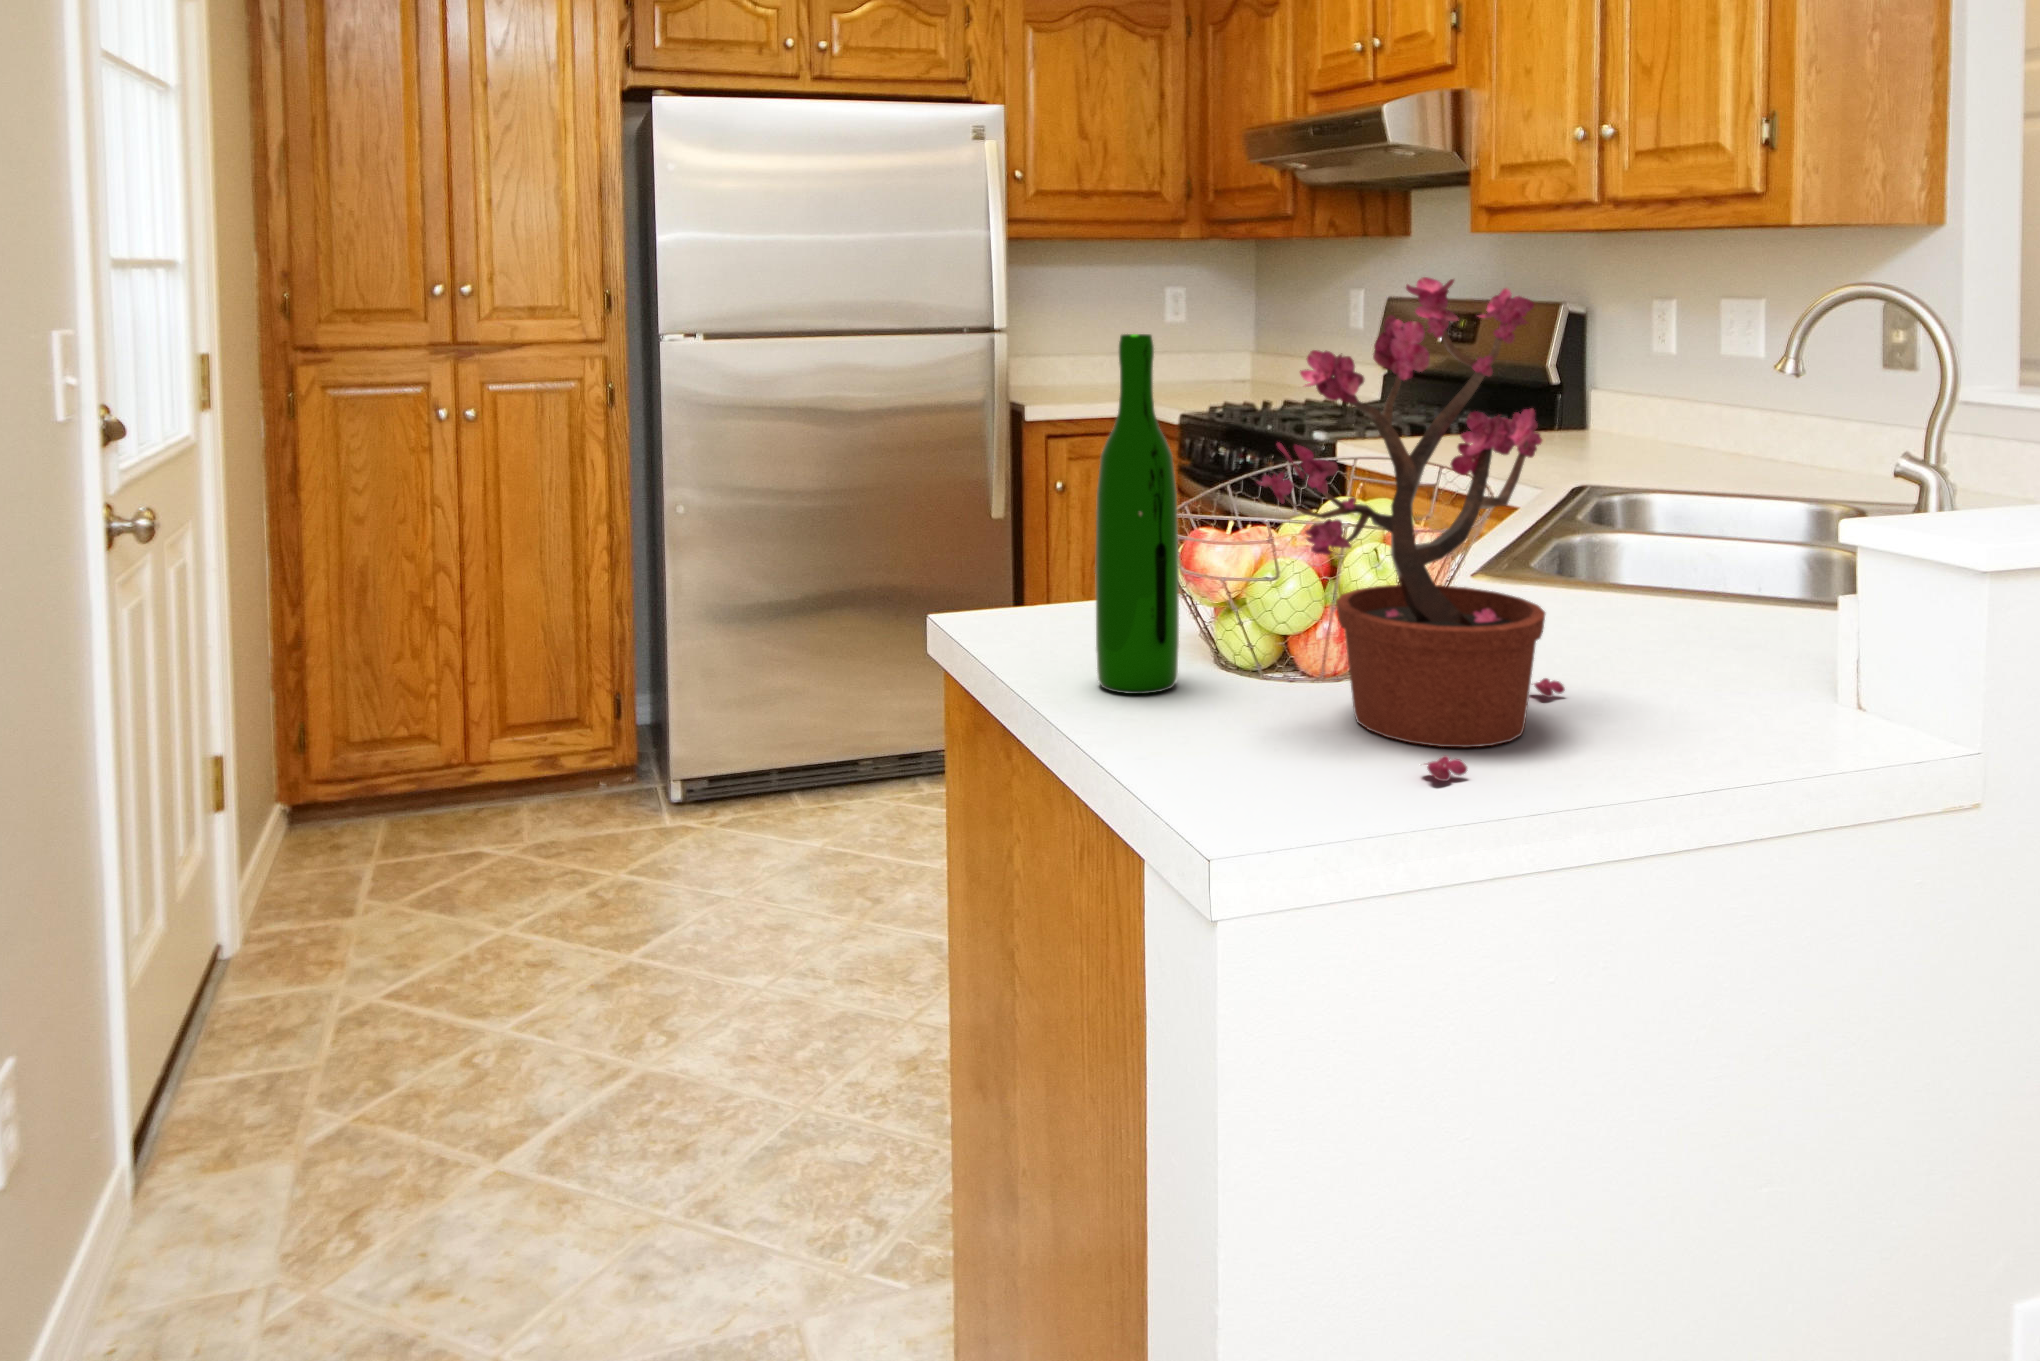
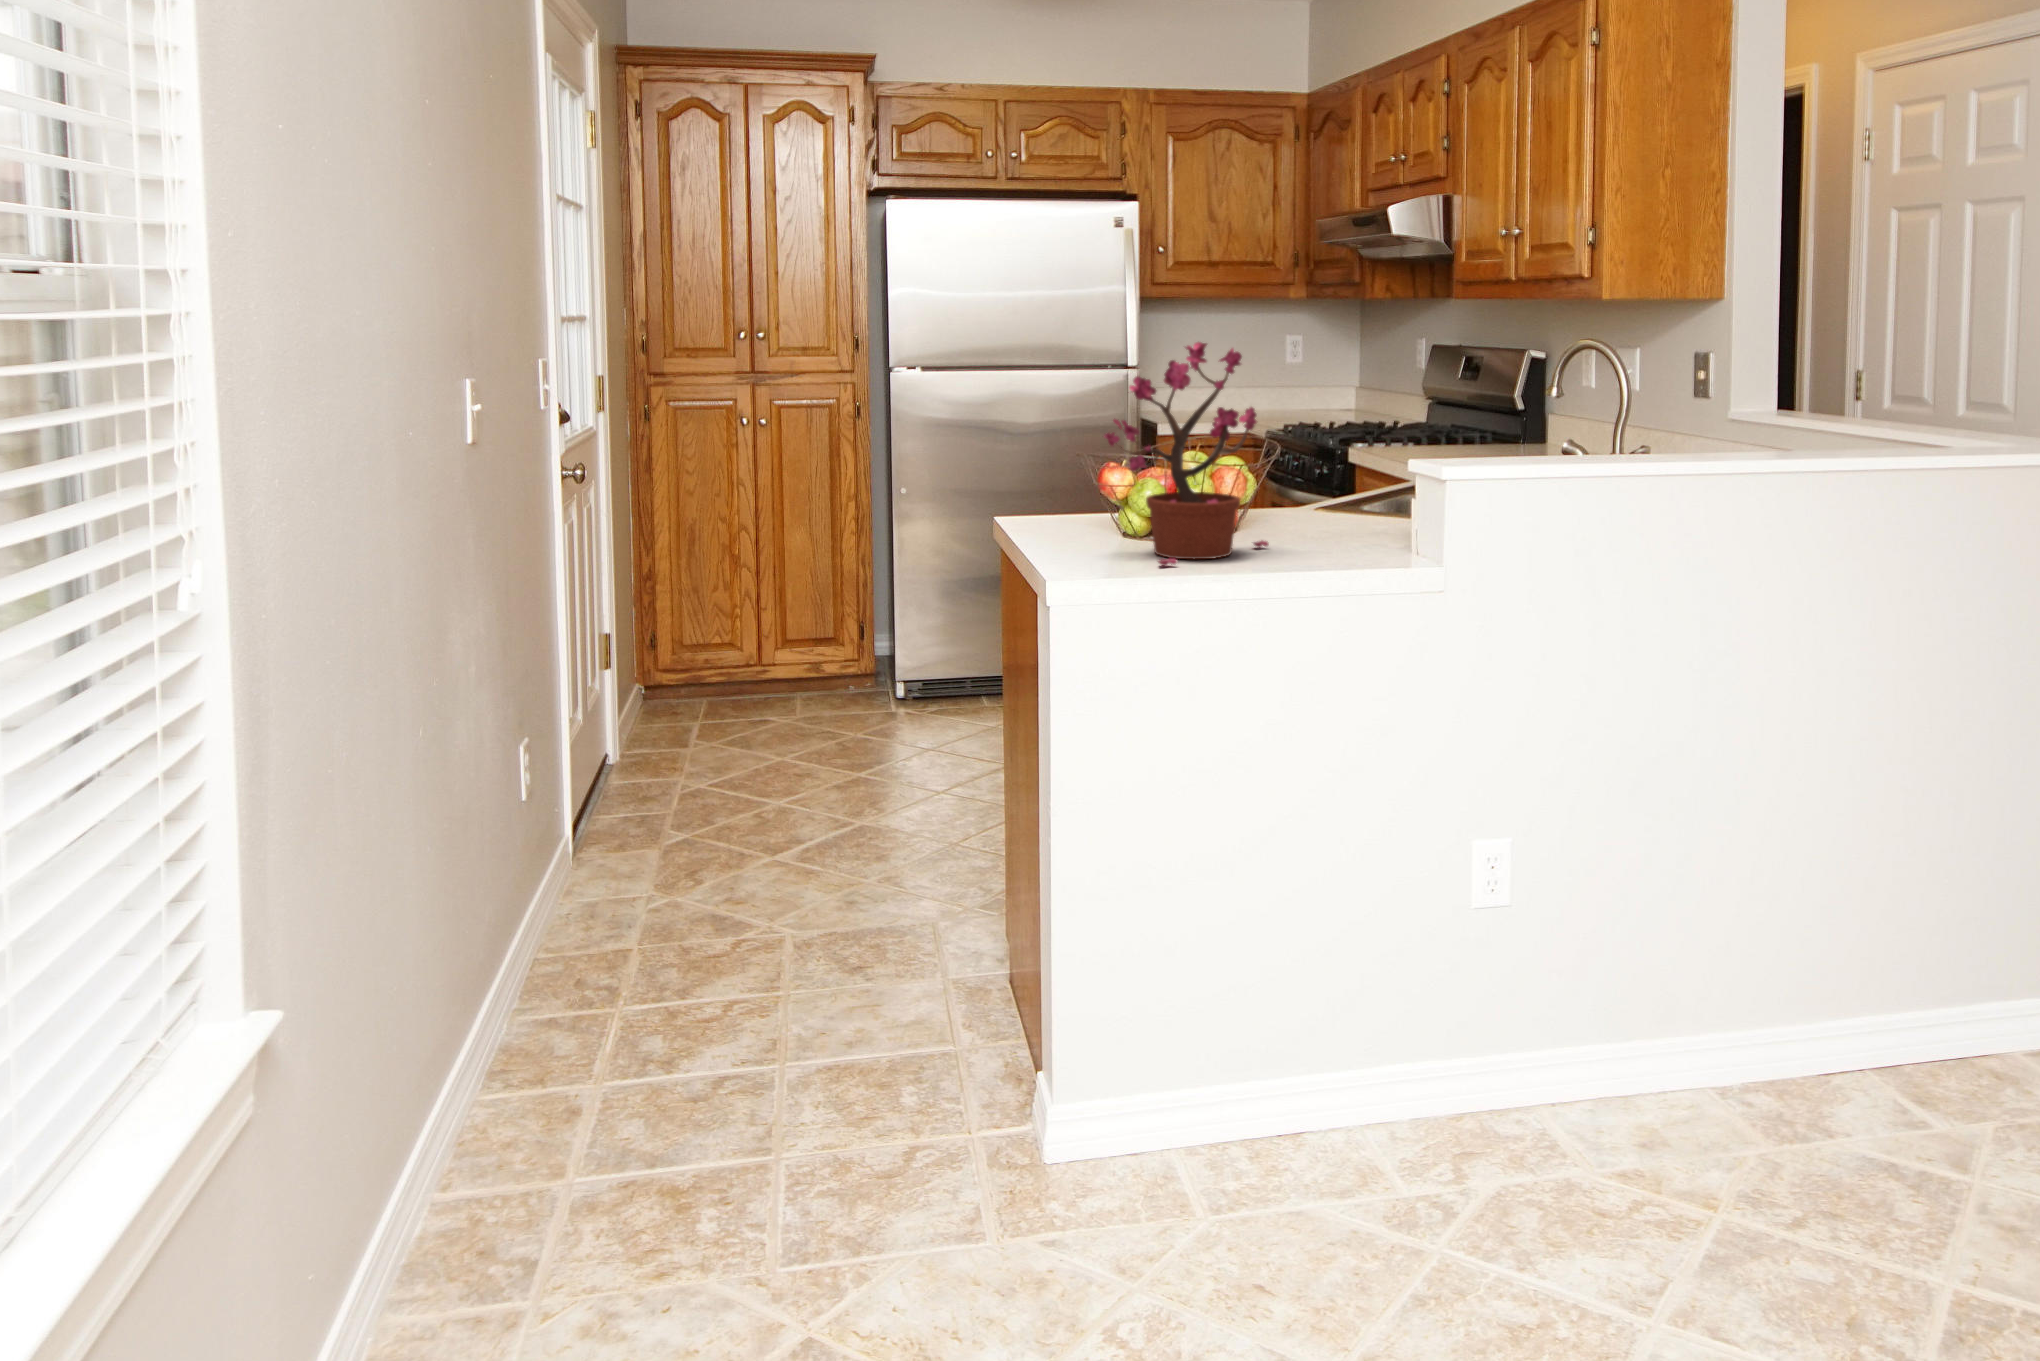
wine bottle: present [1095,334,1179,694] -> none [1047,368,1087,542]

